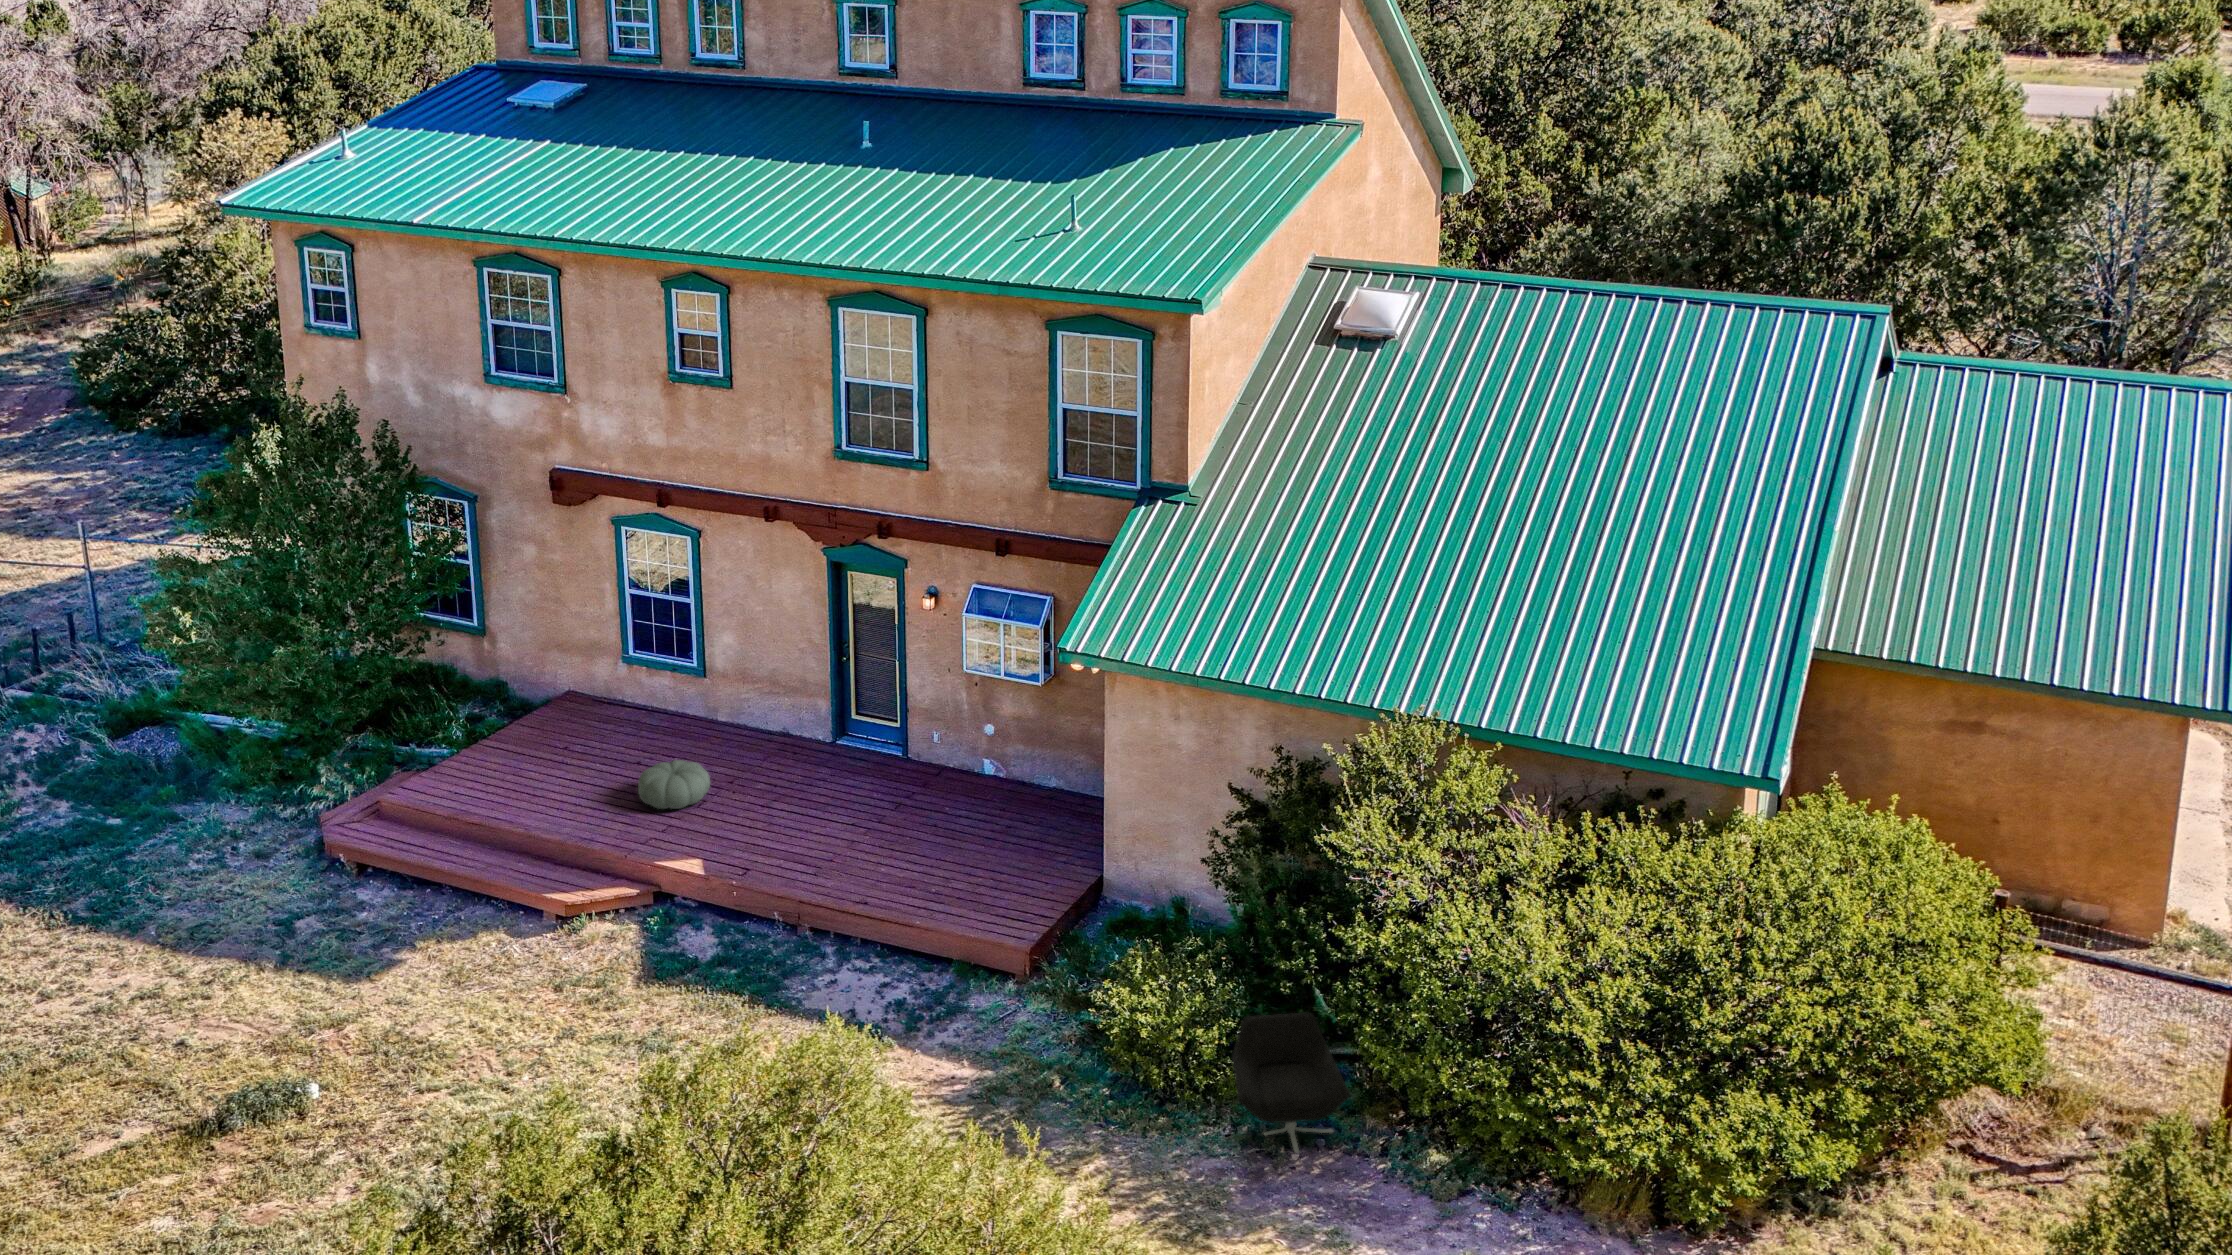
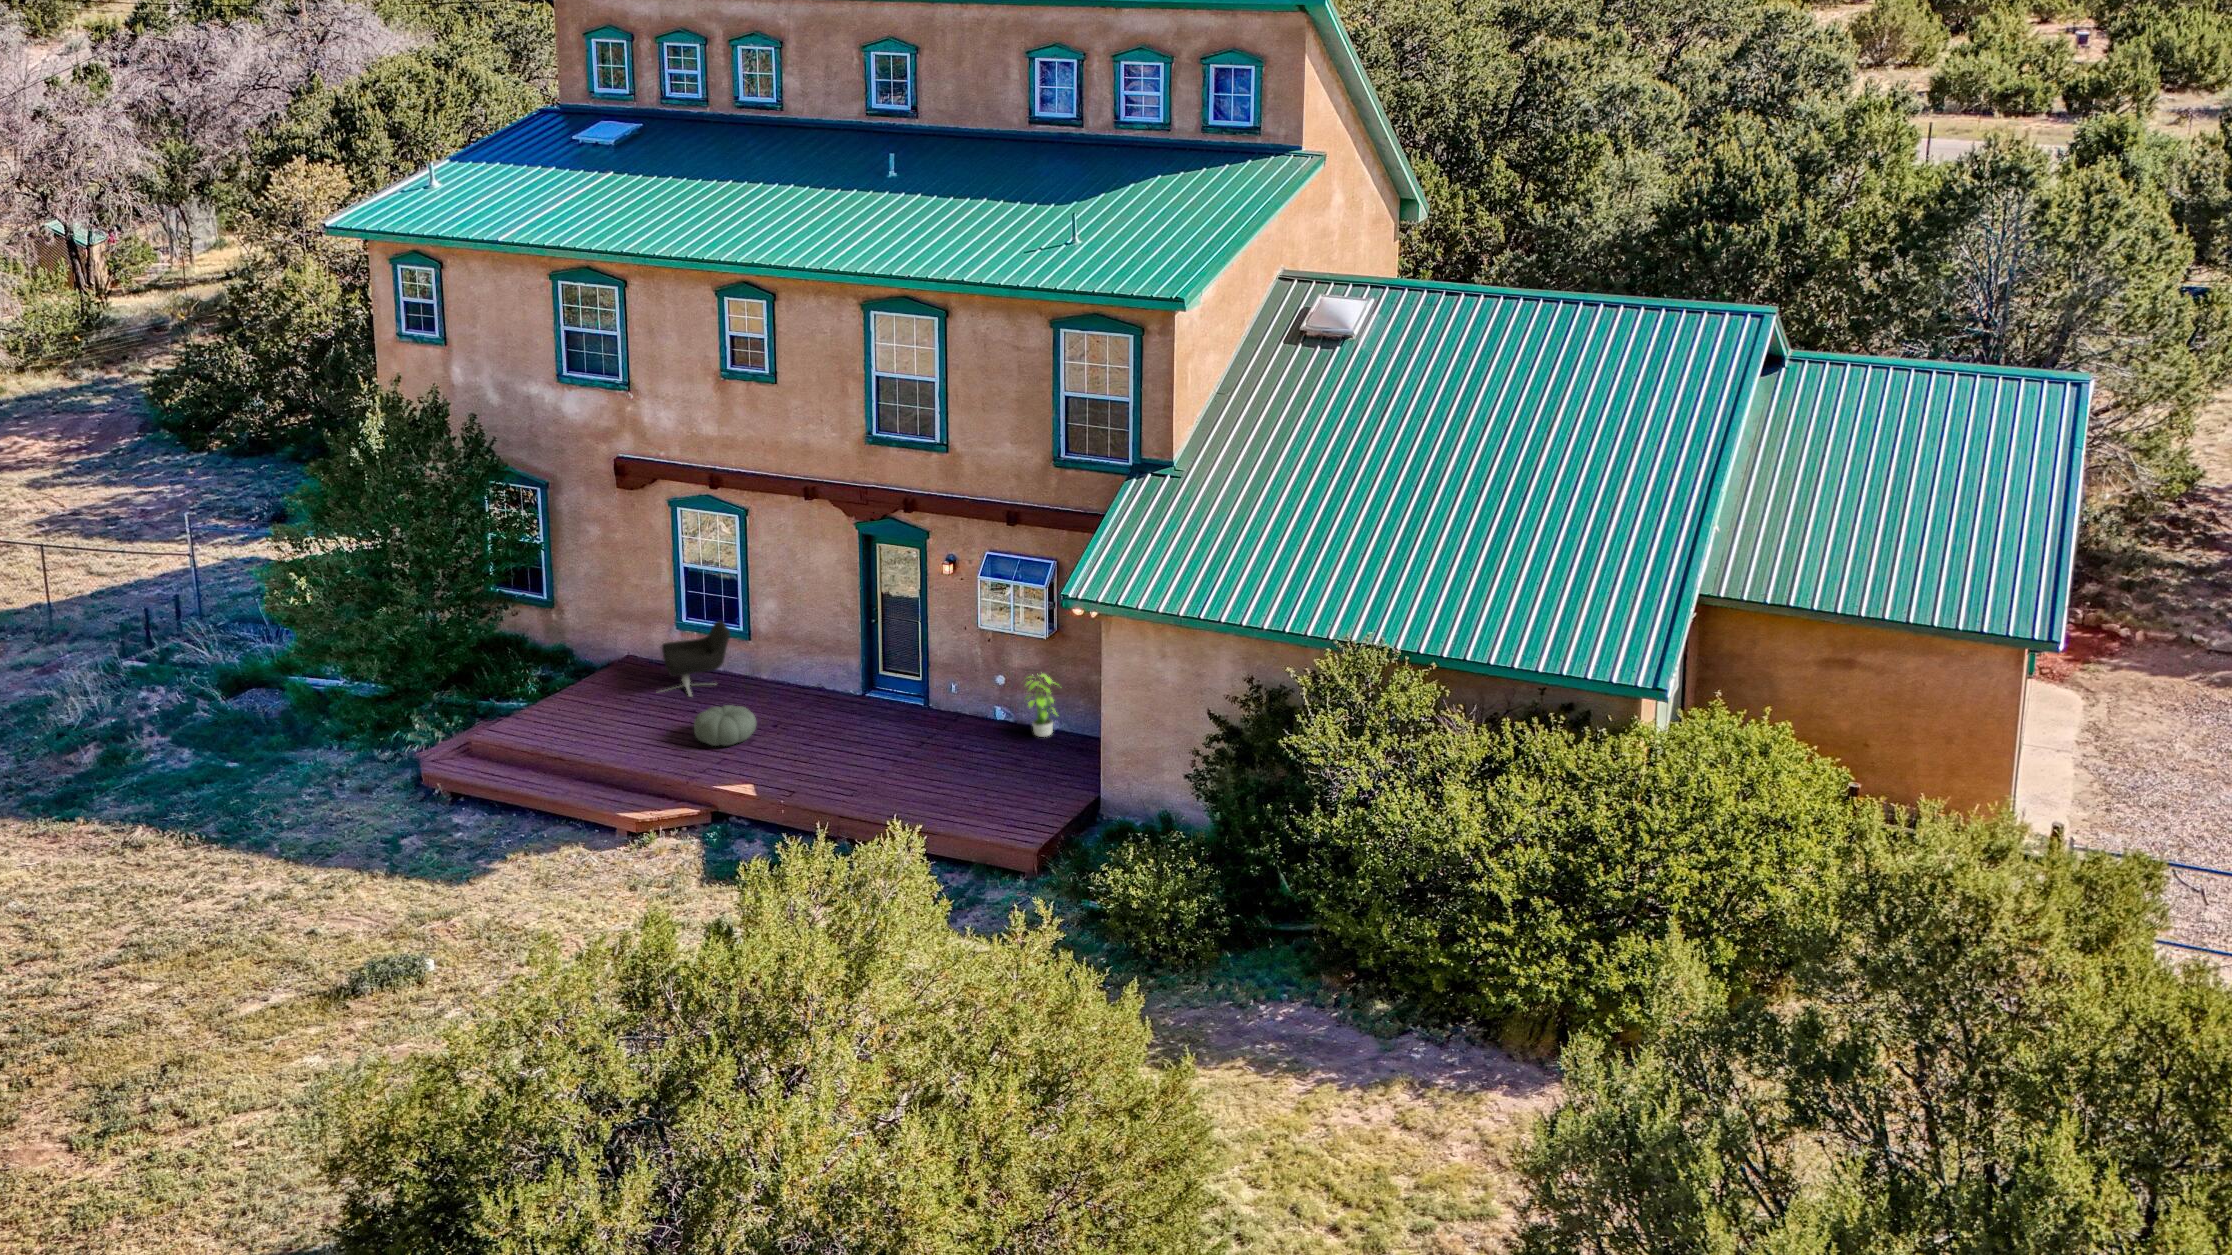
potted plant: none [1014,724,1061,799] -> present [1026,675,1057,737]
lounge chair: present [1232,1013,1350,1153] -> present [662,620,730,697]

